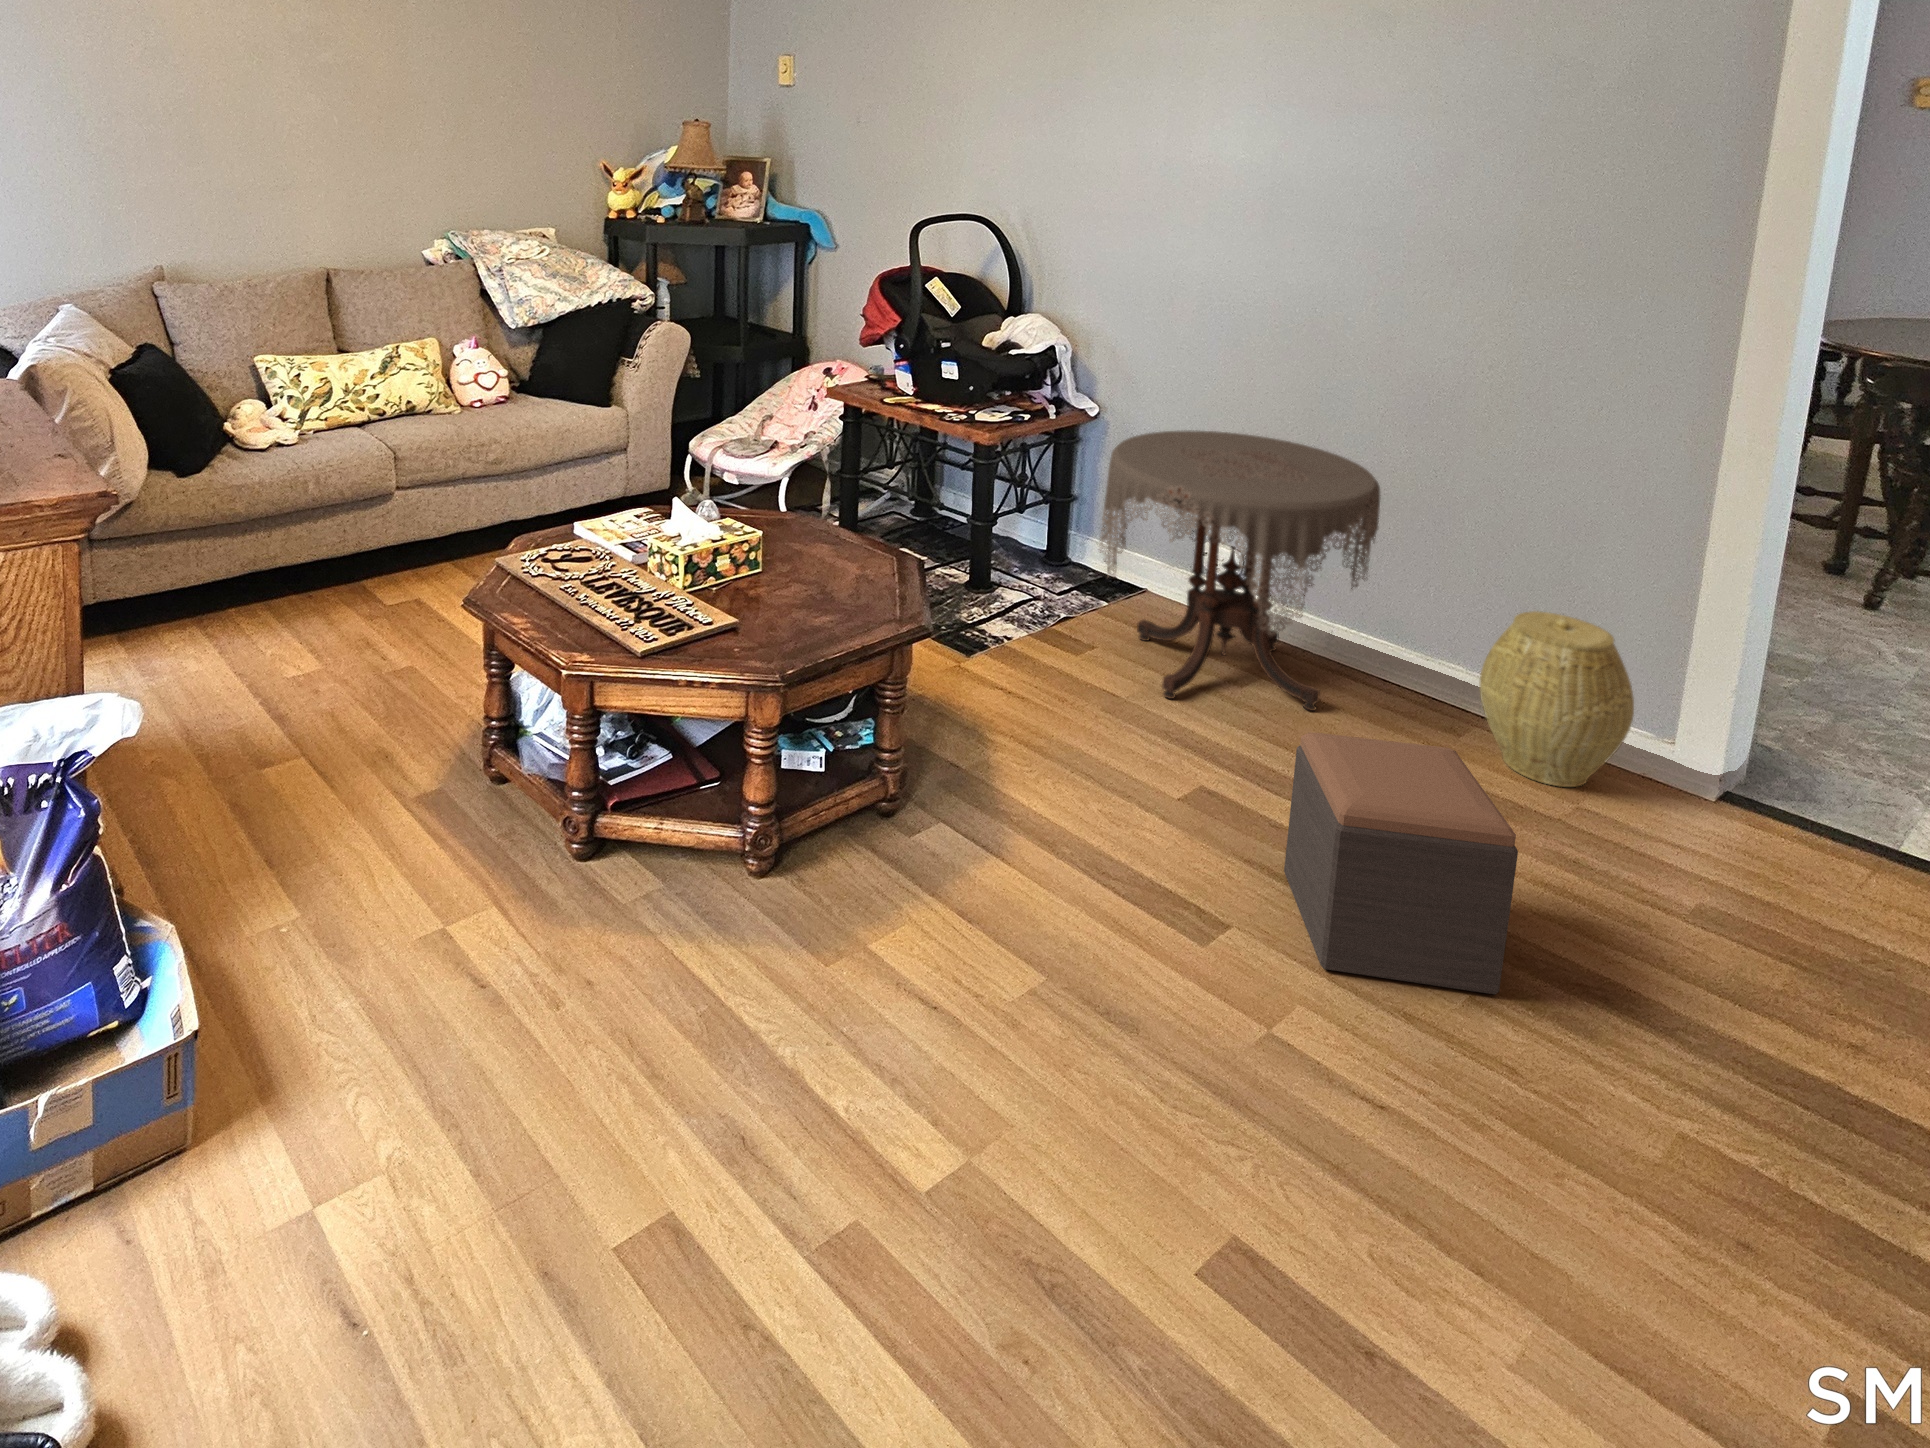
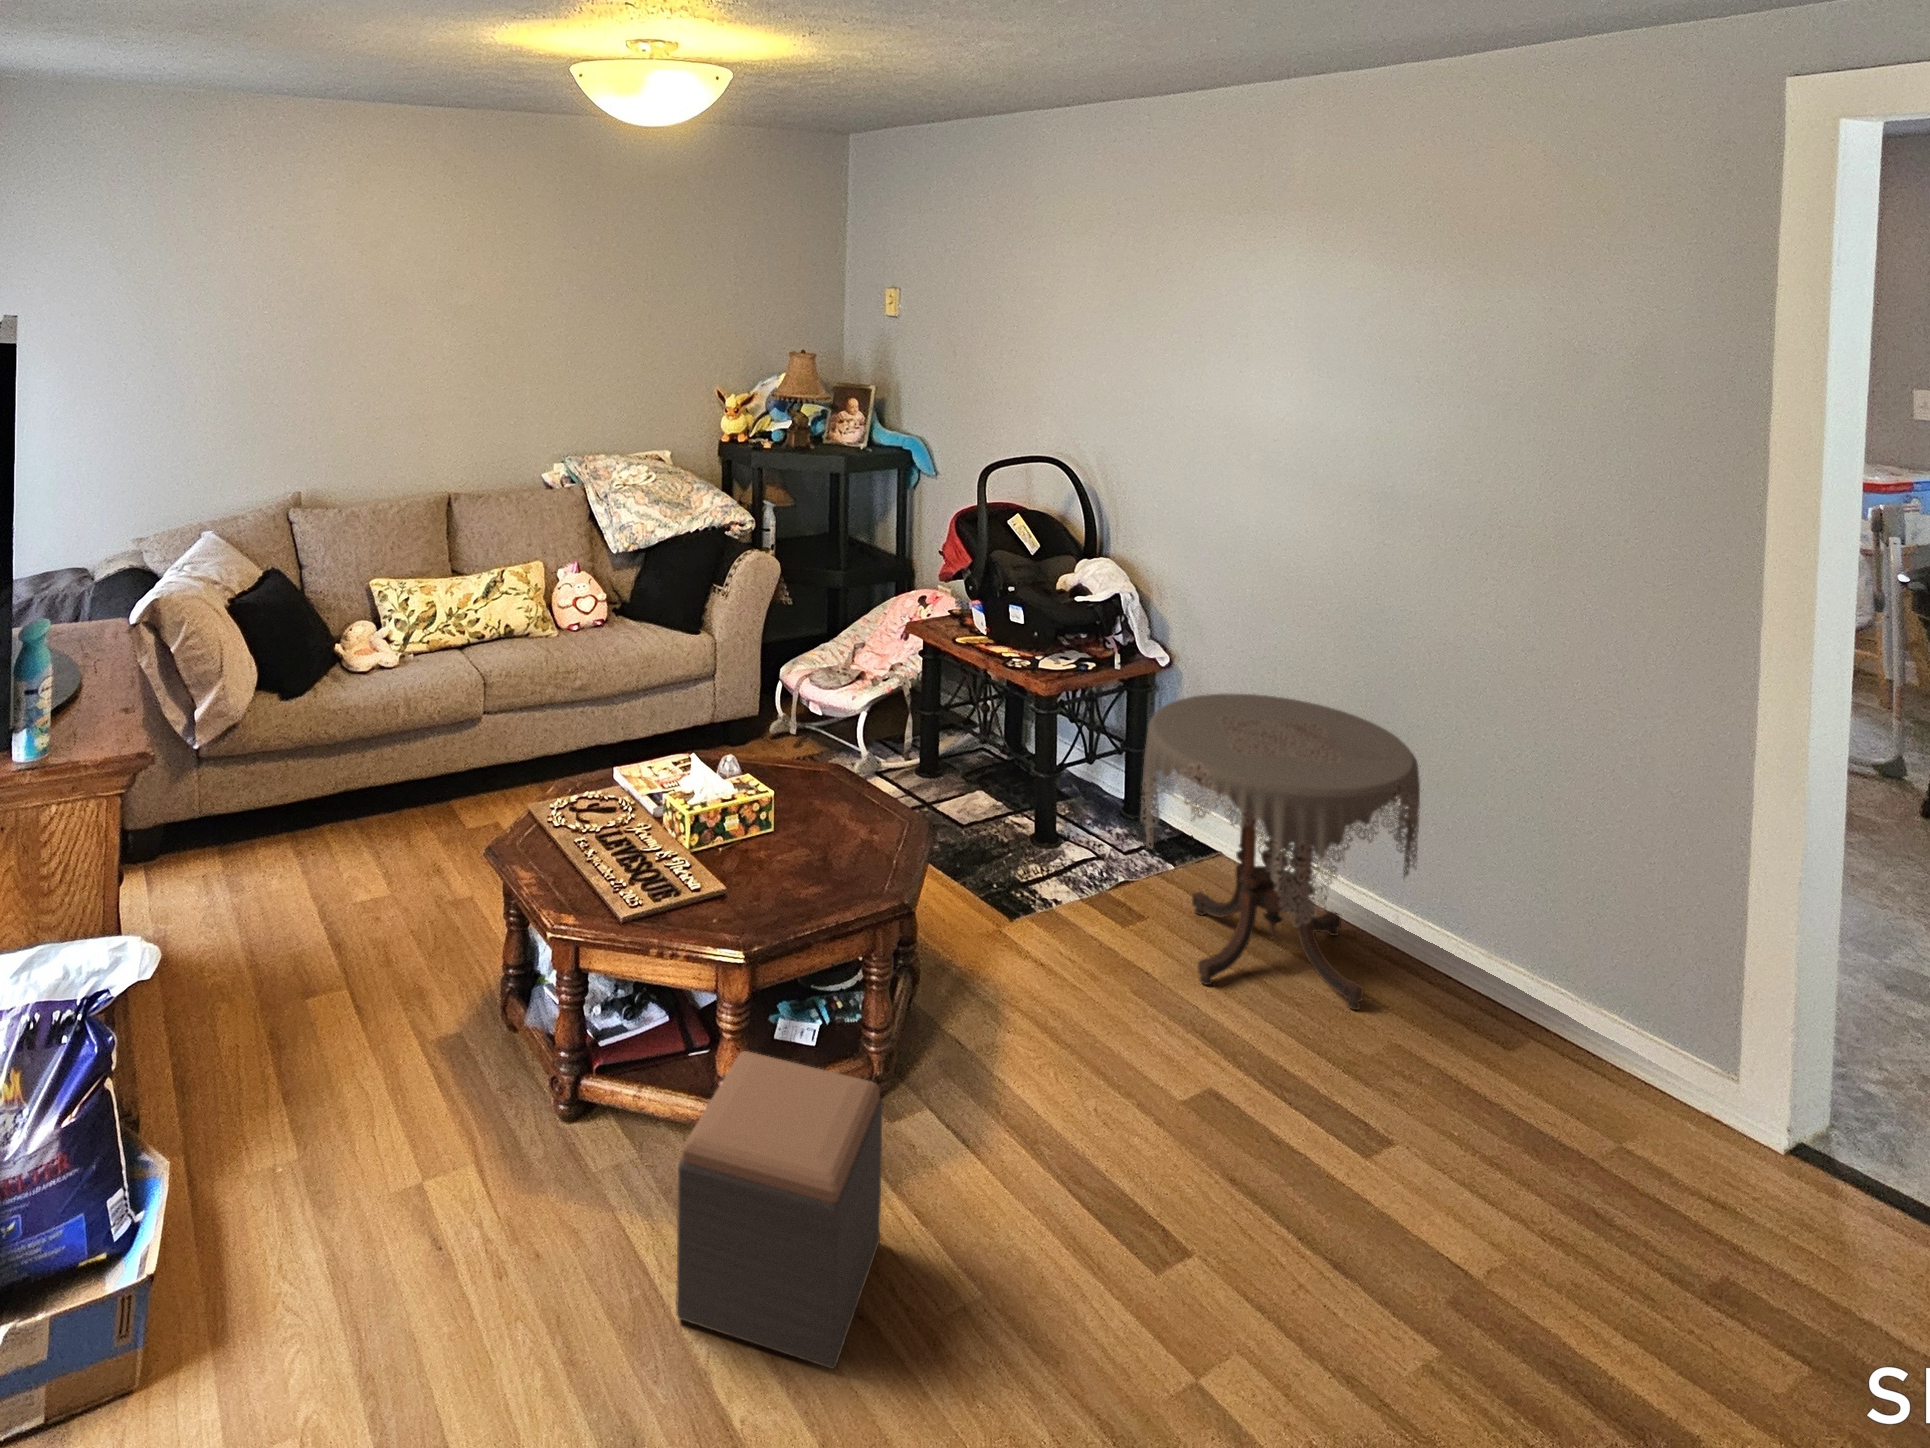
woven basket: present [1480,611,1634,787] -> none [1521,920,1682,1123]
footstool: present [1284,733,1518,995] -> present [676,1051,883,1368]

